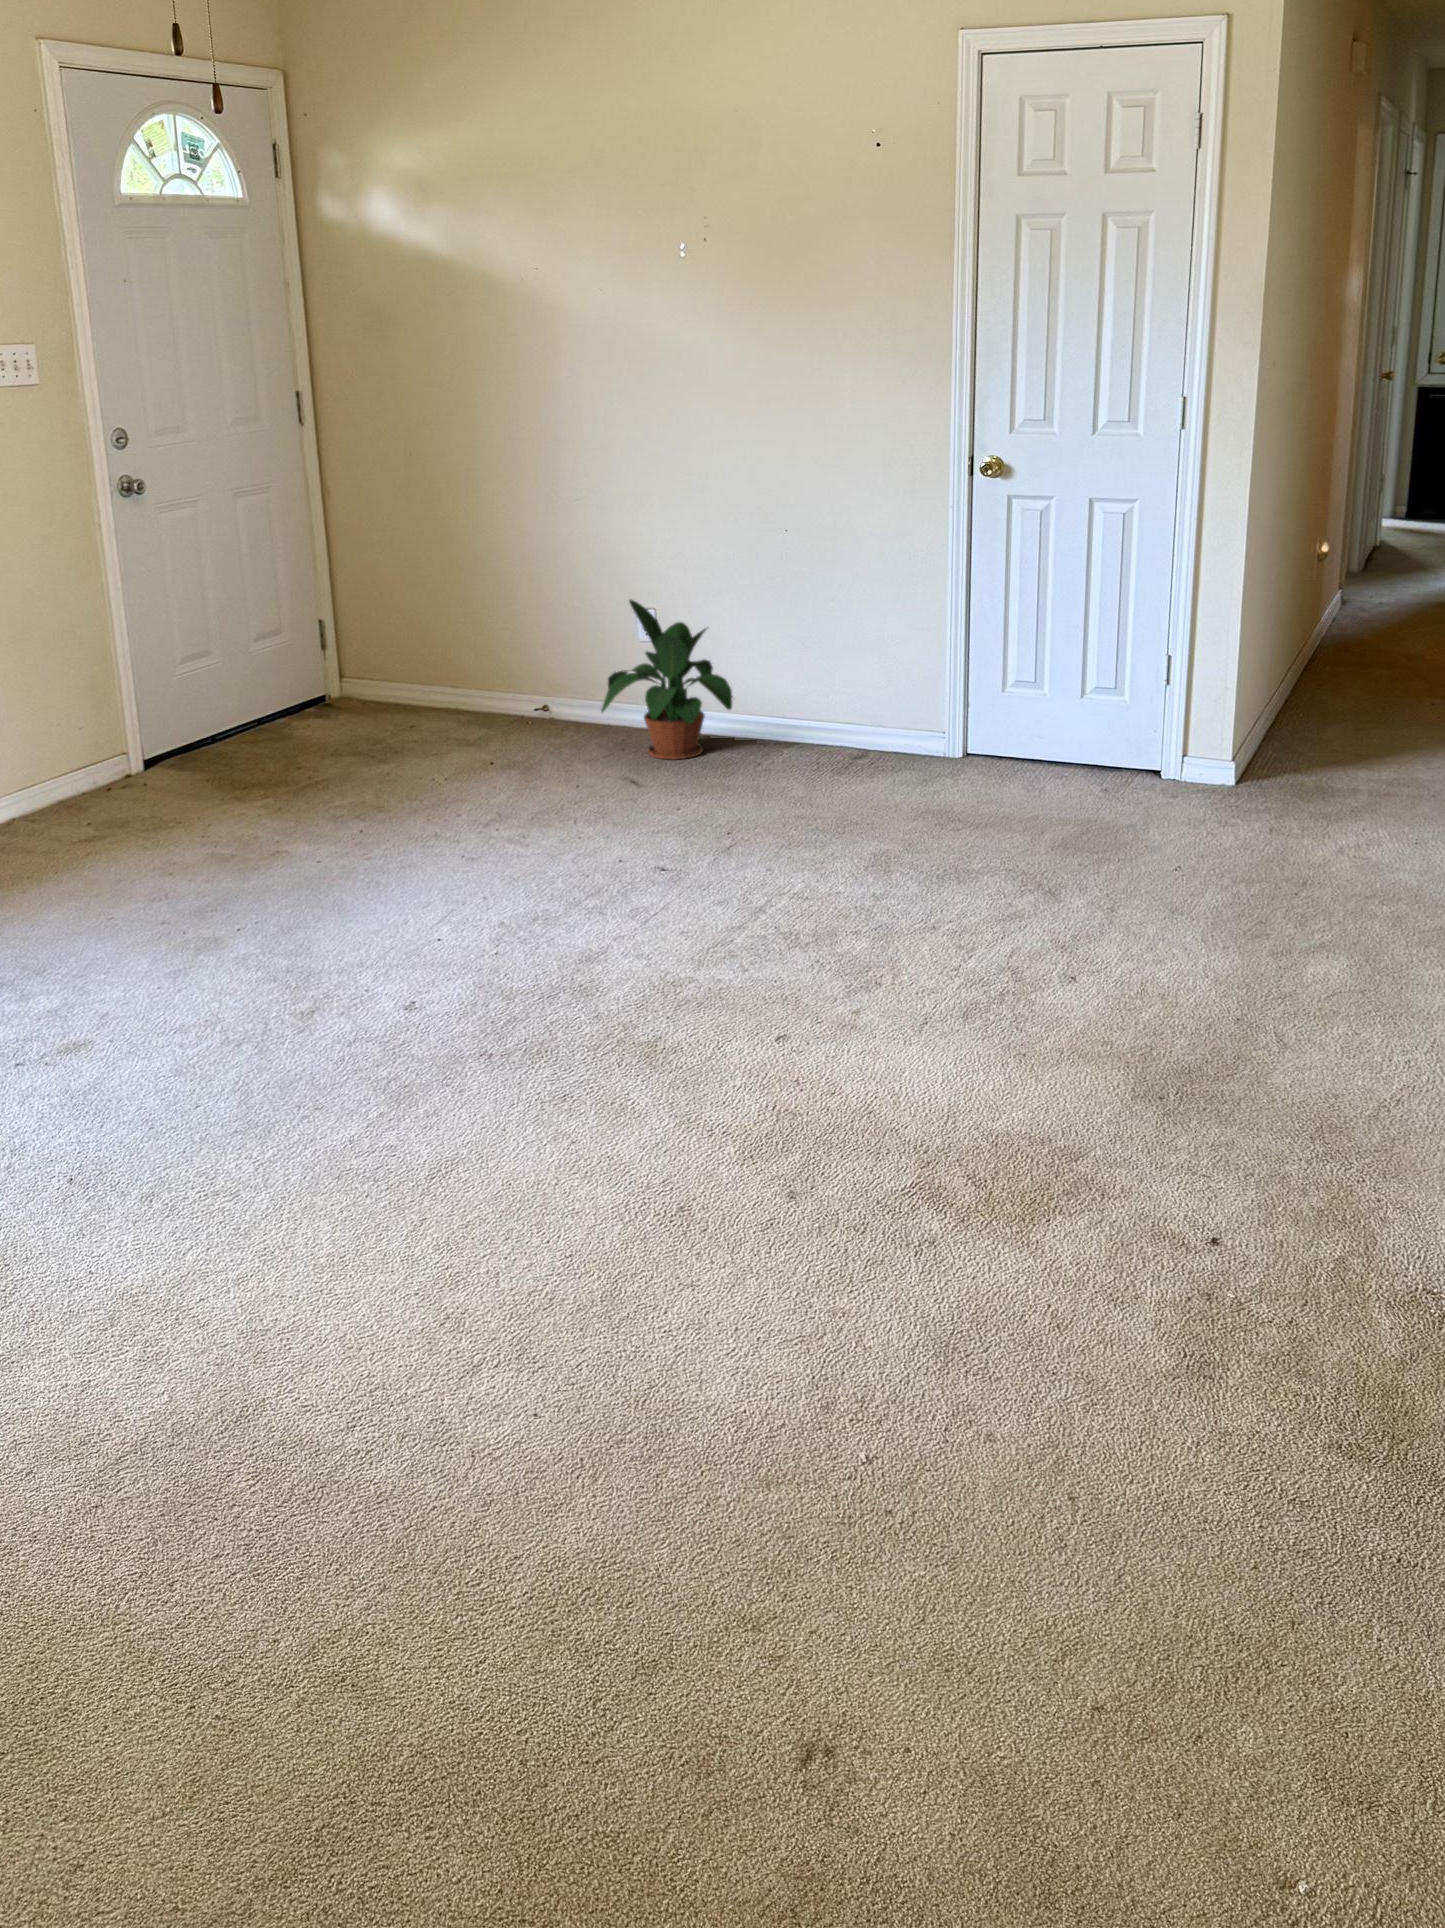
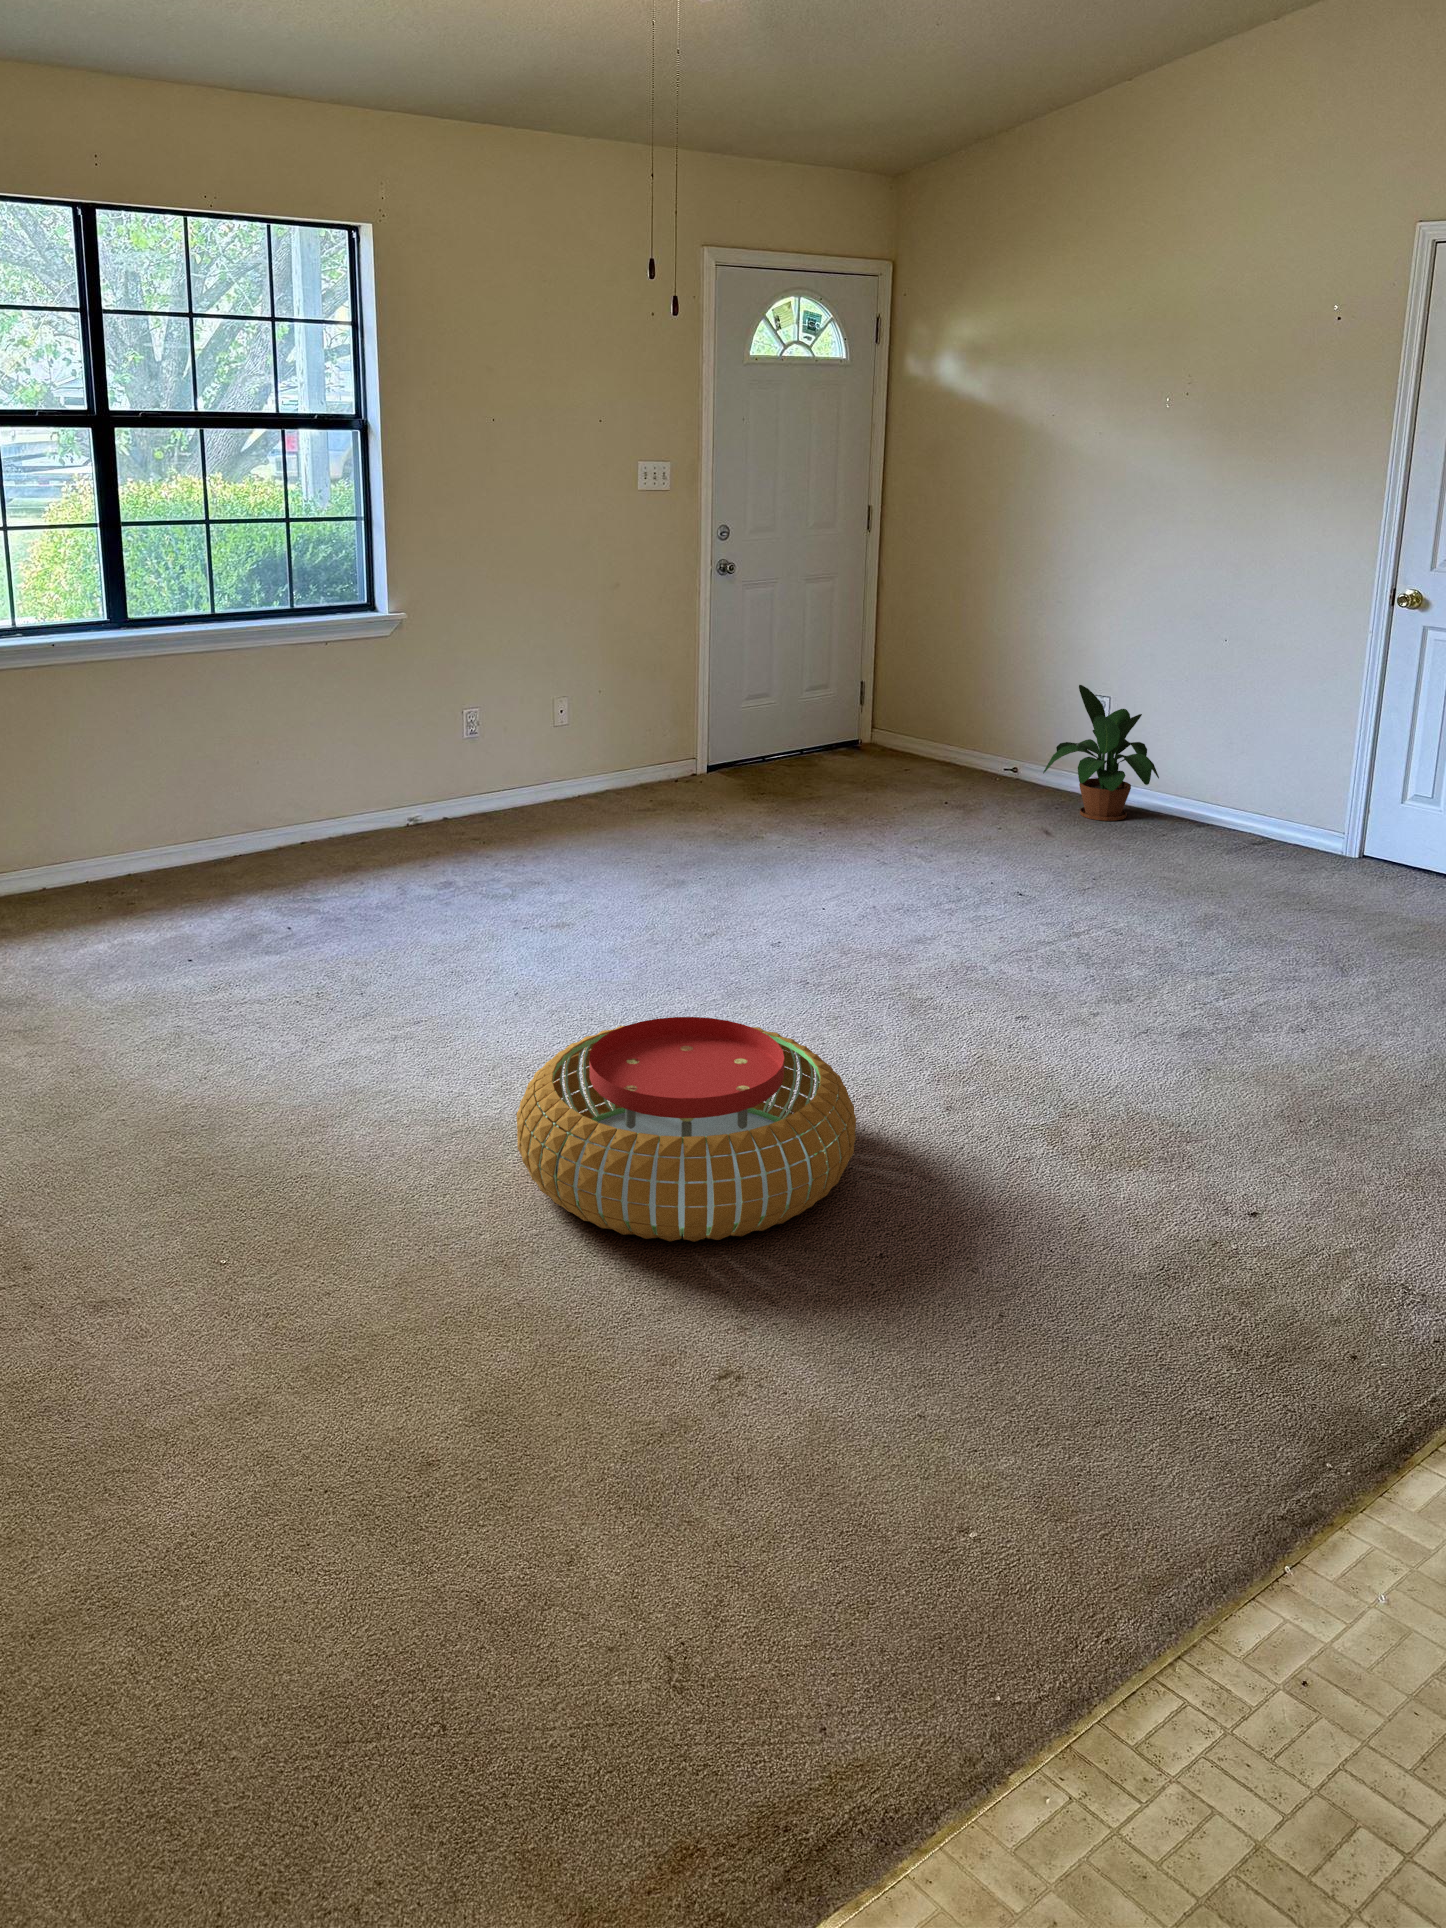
pouf: none [200,1139,688,1492] -> present [516,1017,856,1242]

